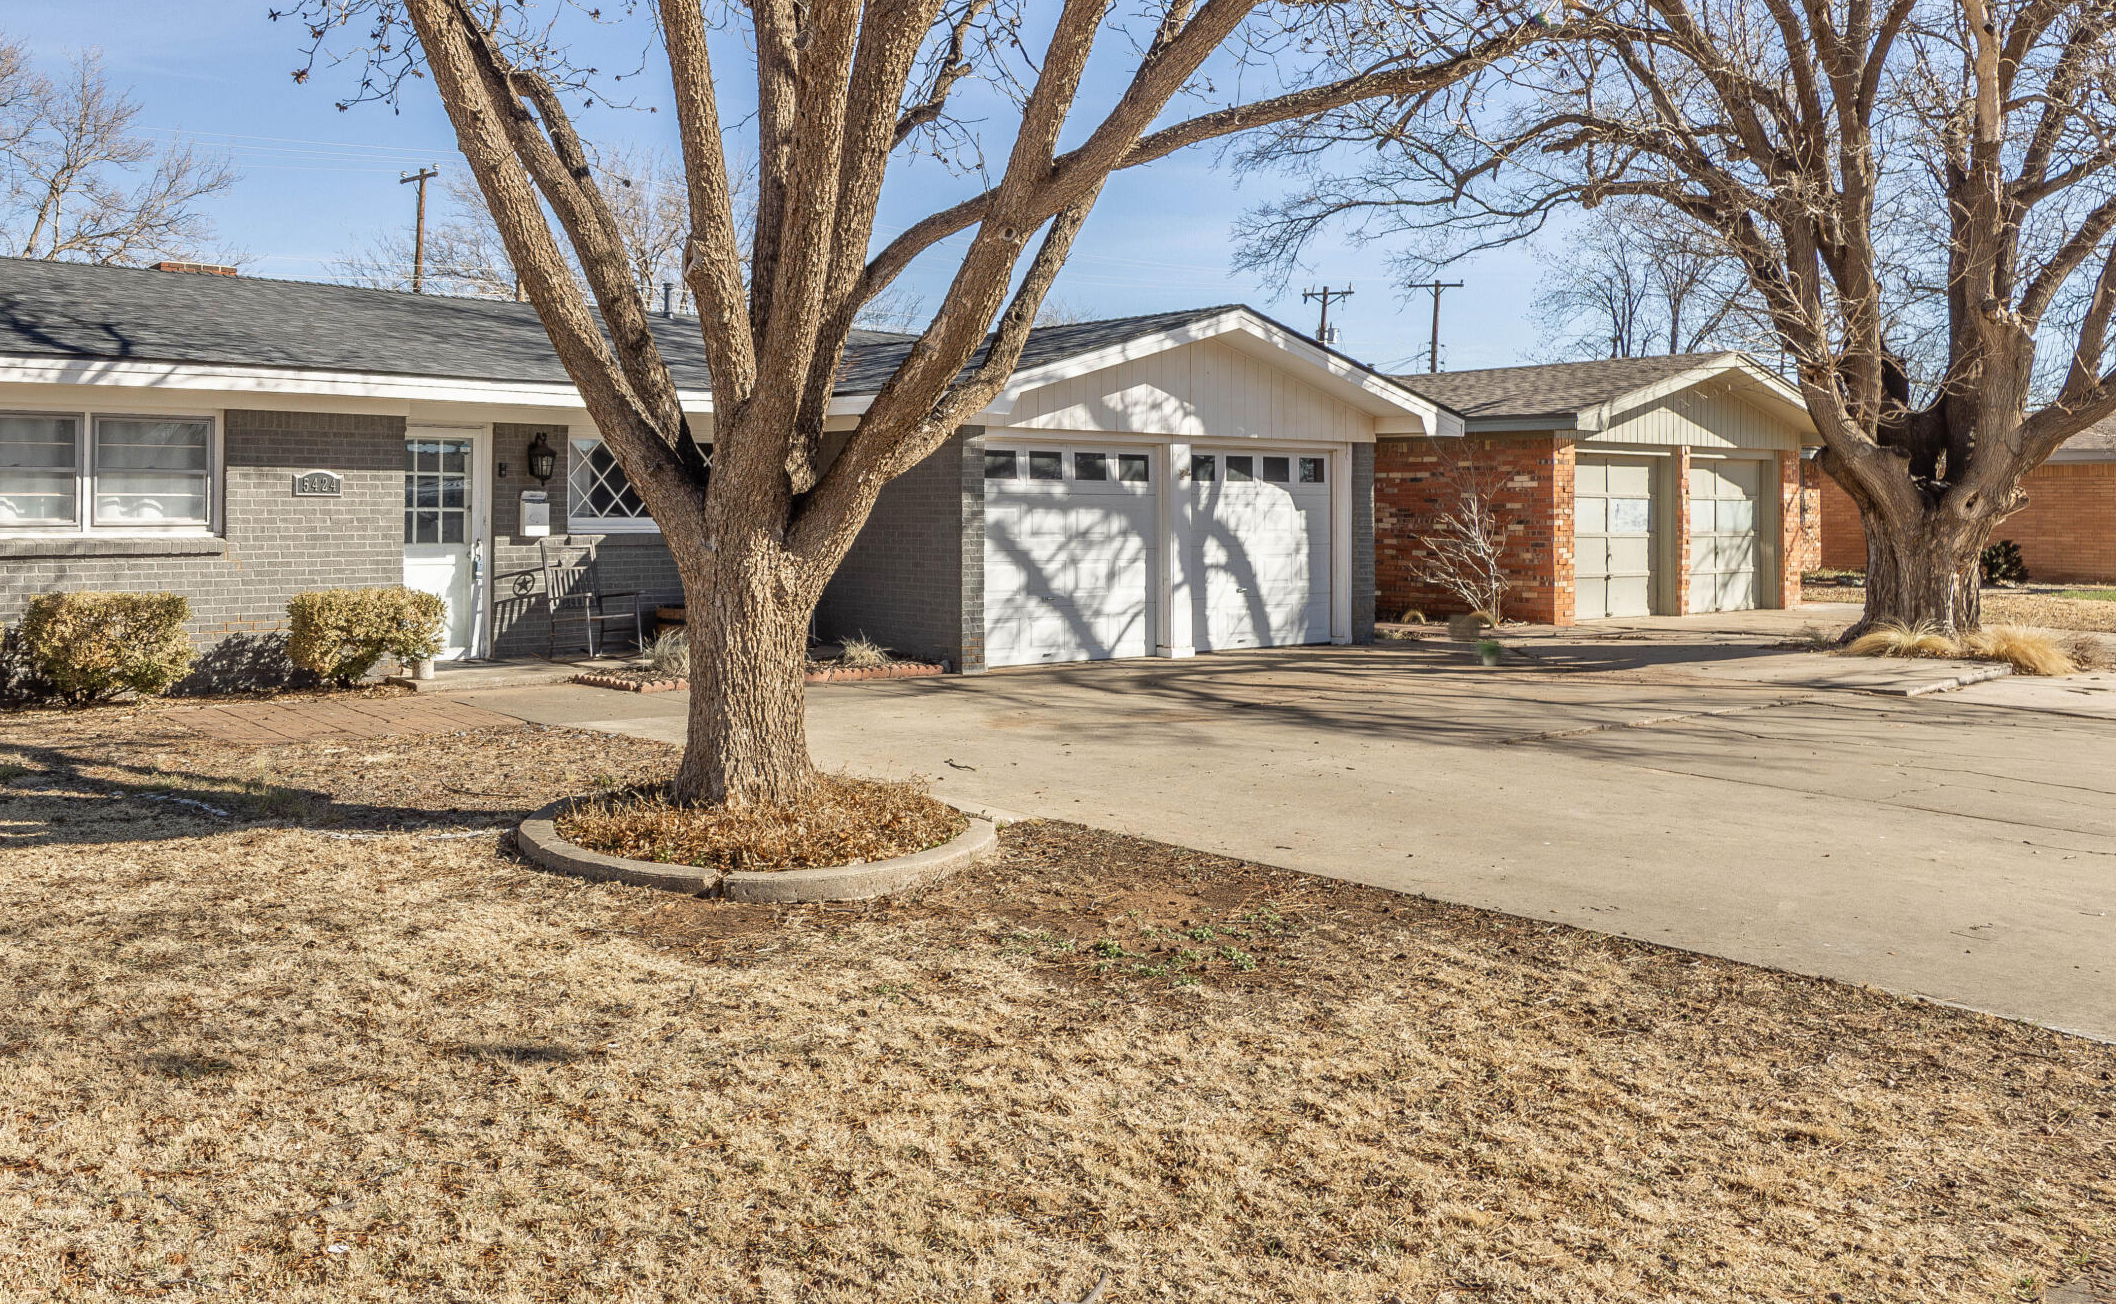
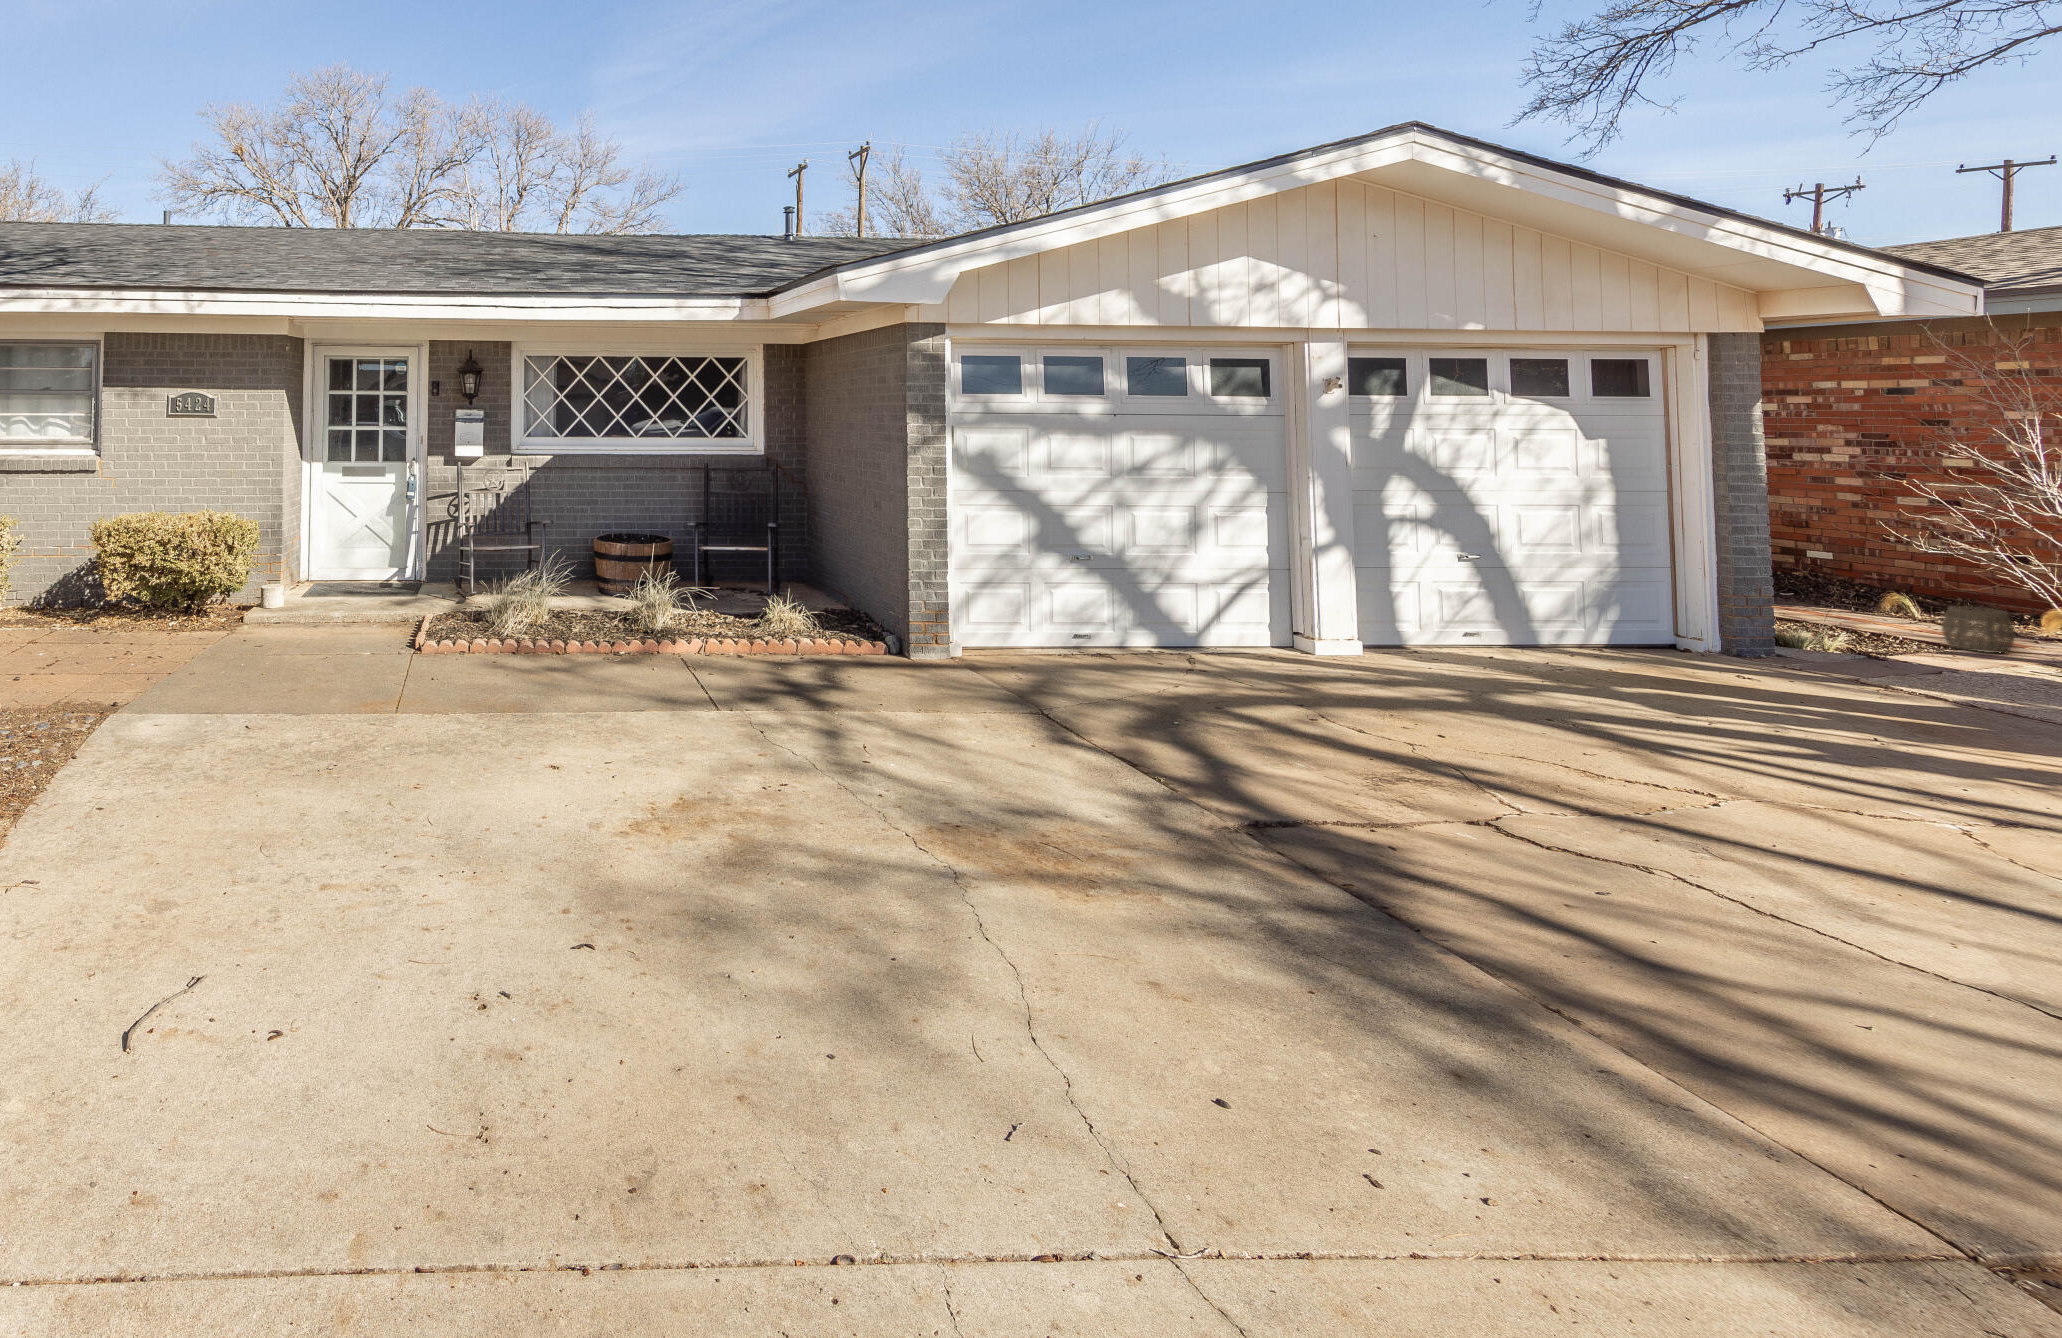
potted plant: present [1473,639,1503,666] -> none [1896,664,2000,718]

